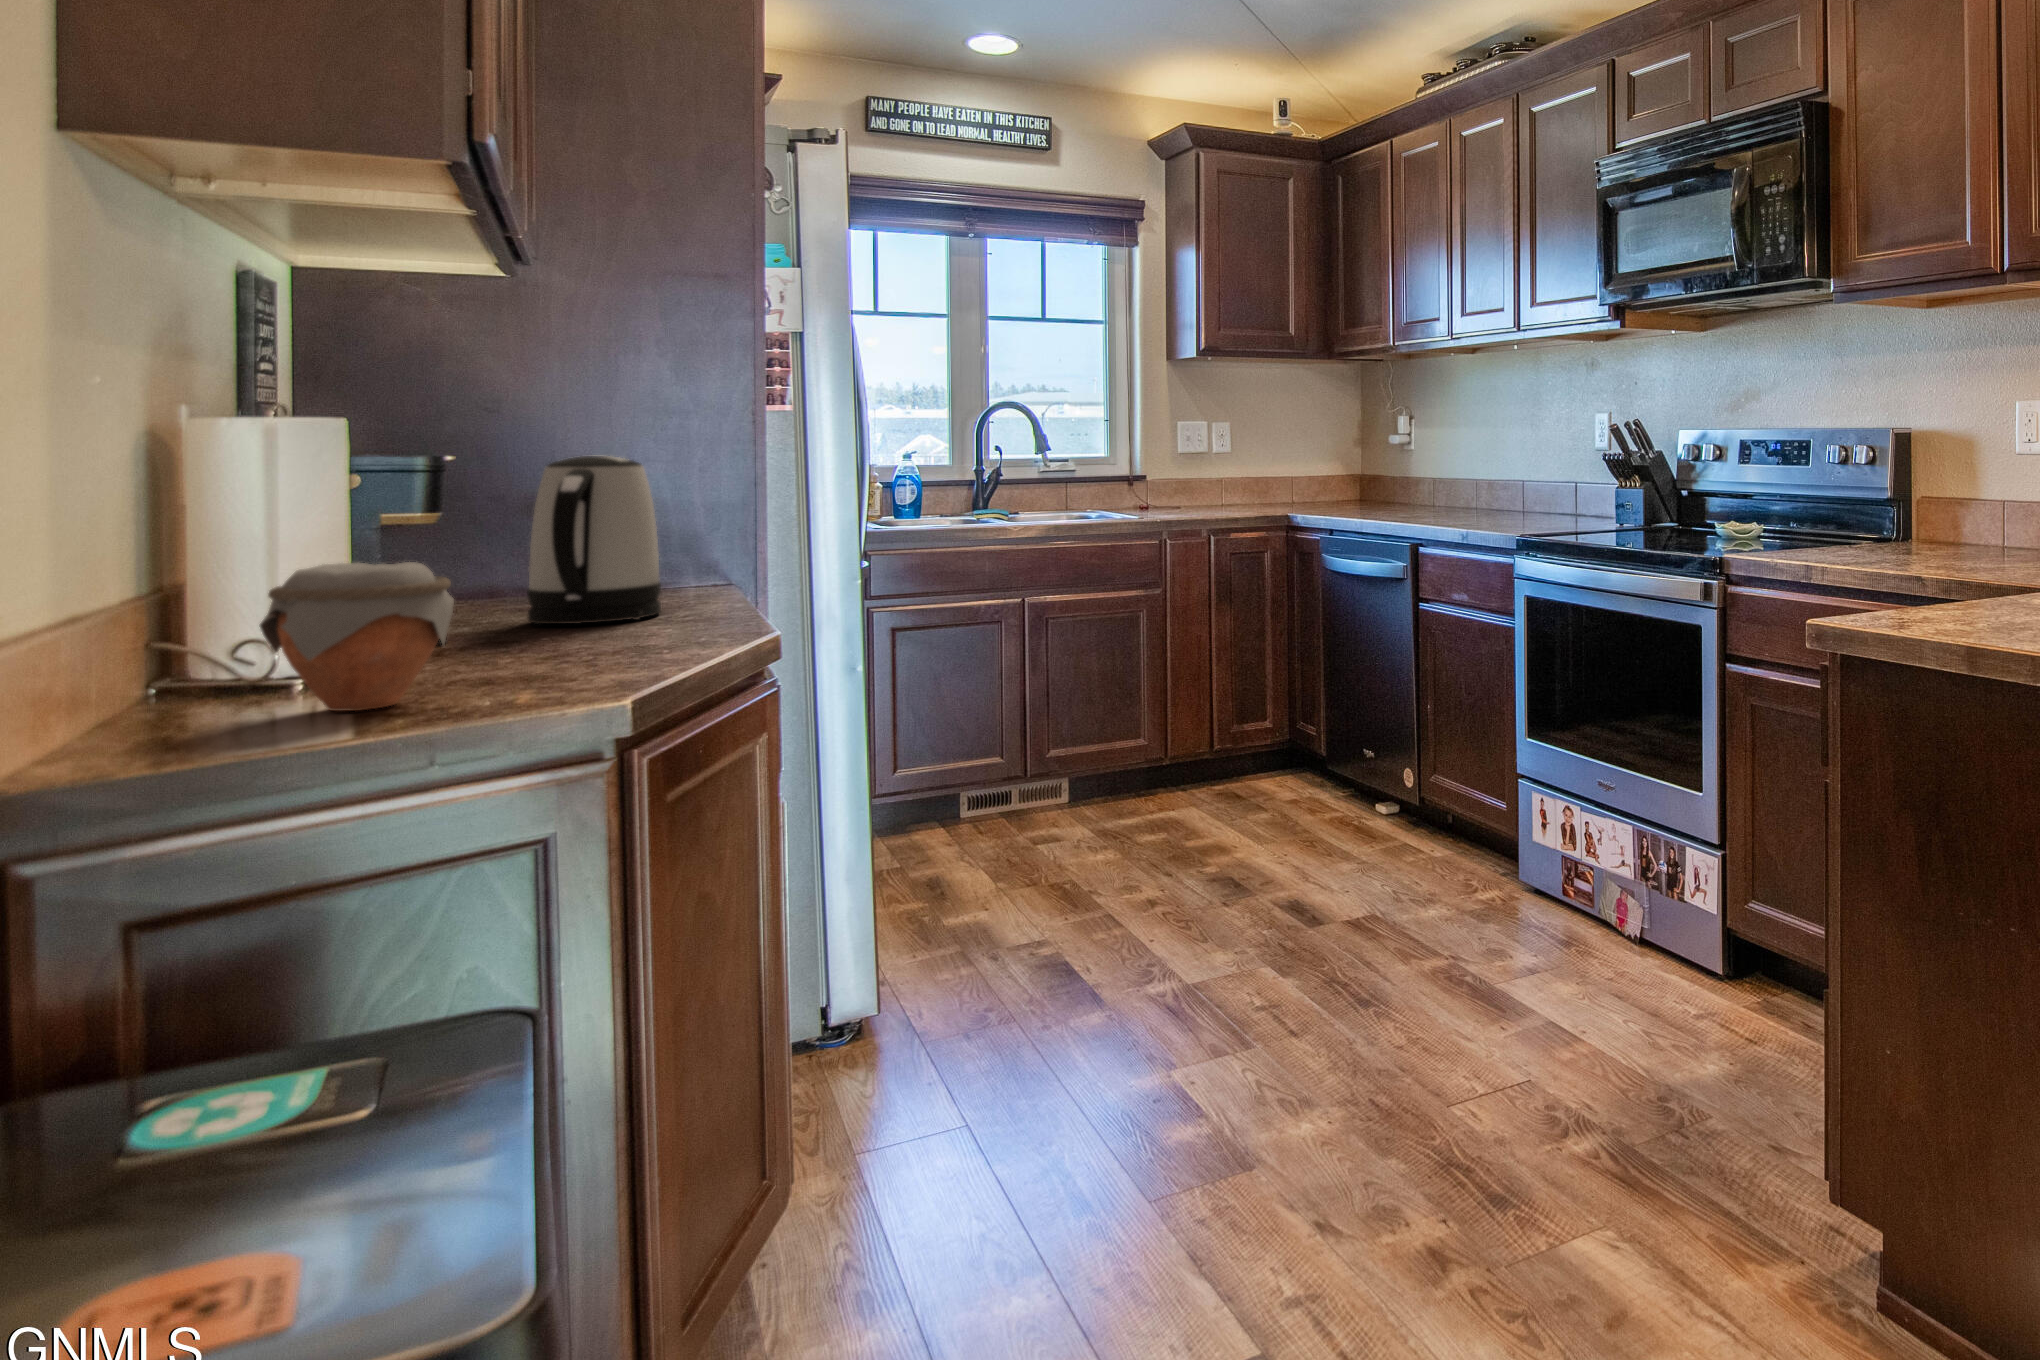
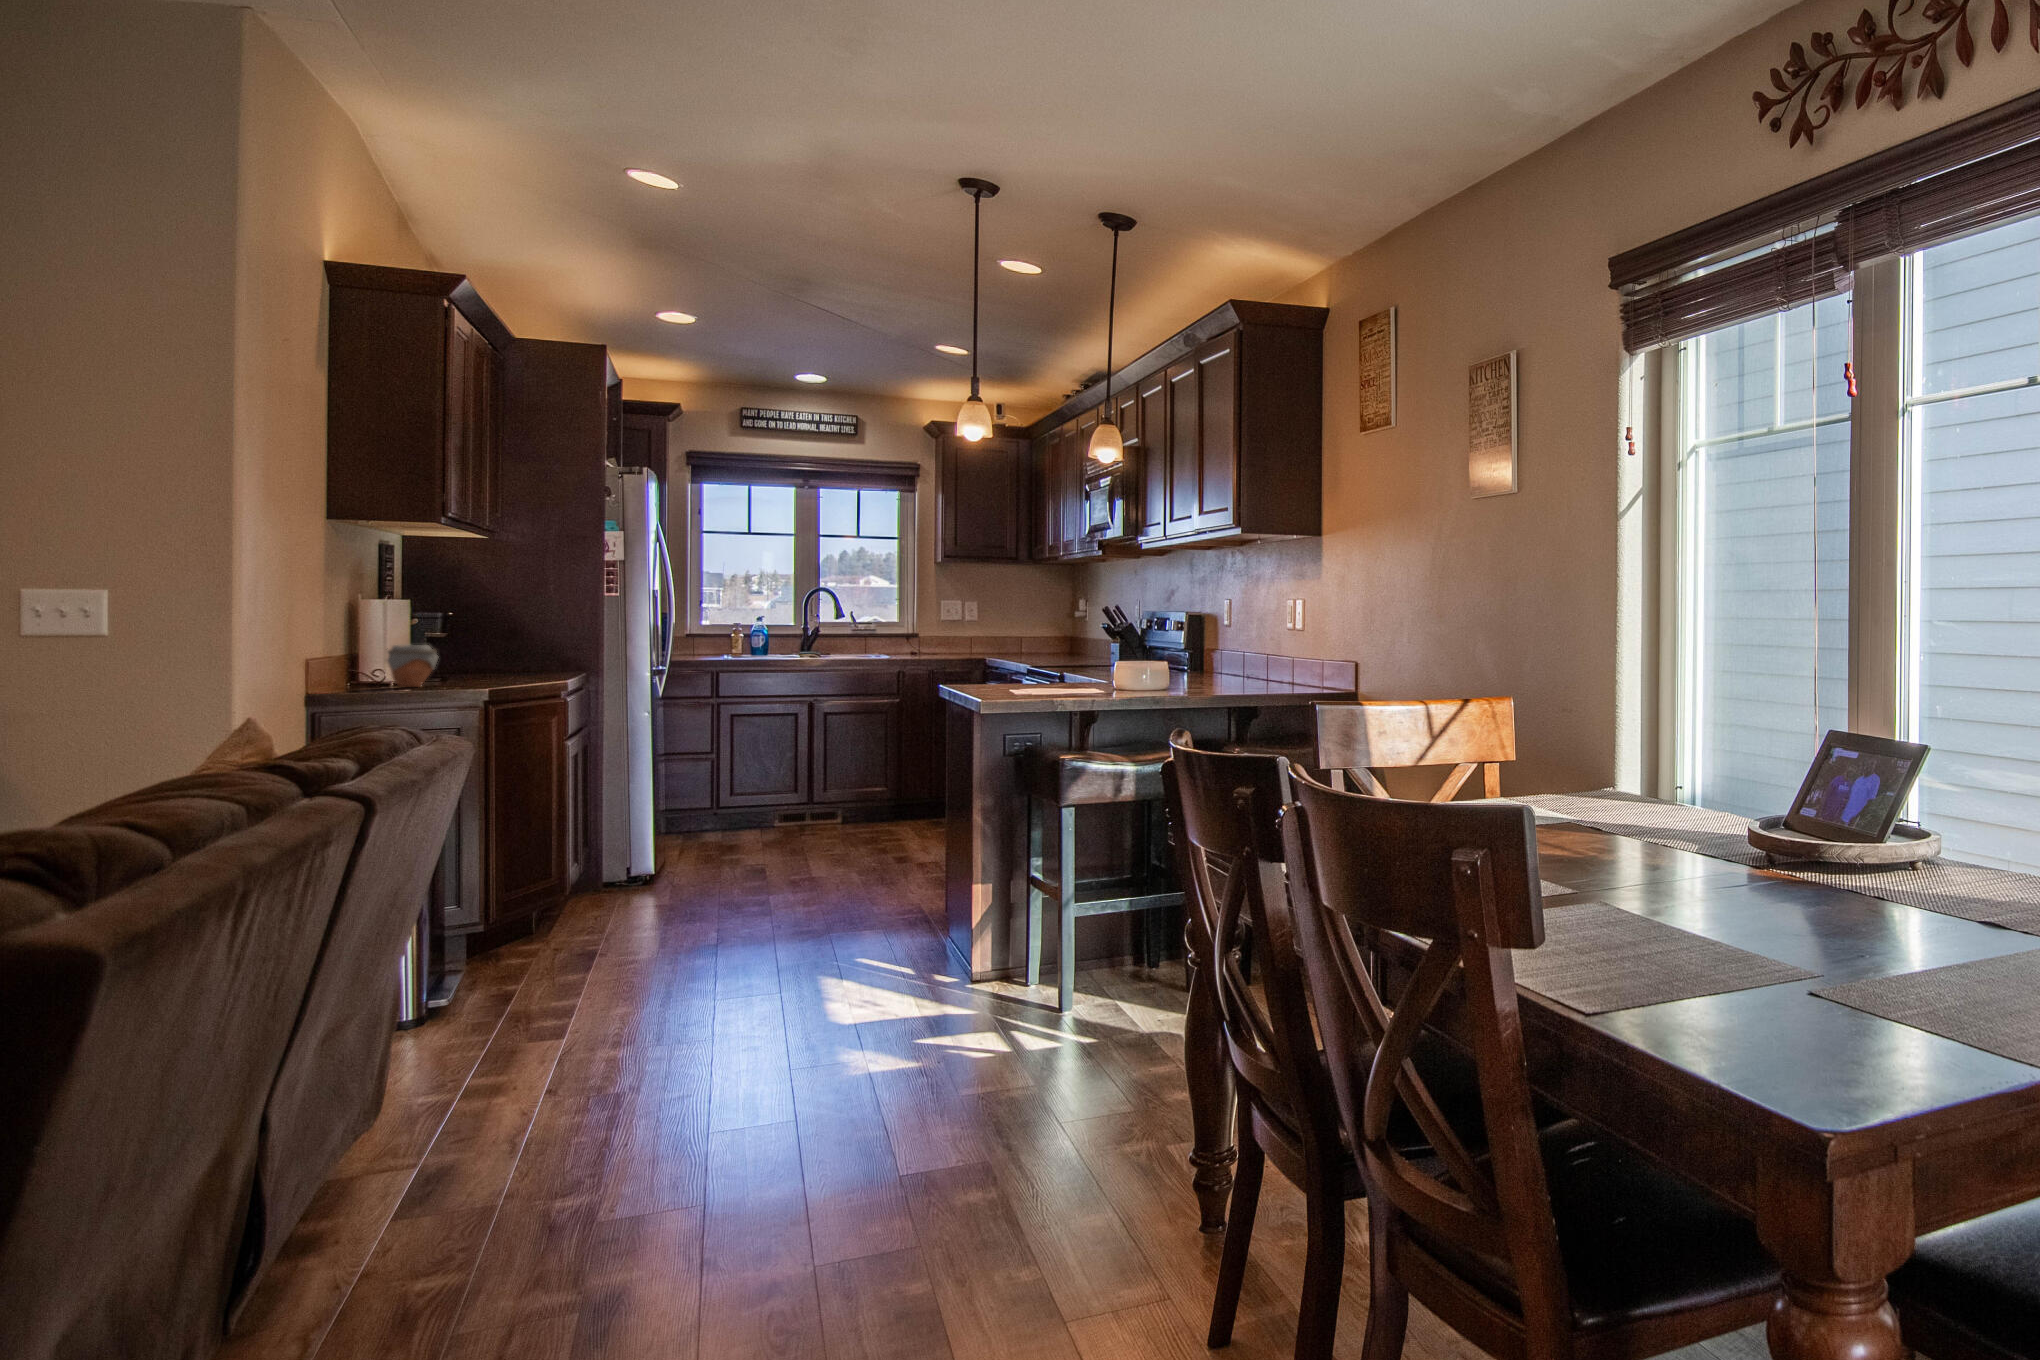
kettle: present [527,456,661,624] -> none [479,614,532,676]

